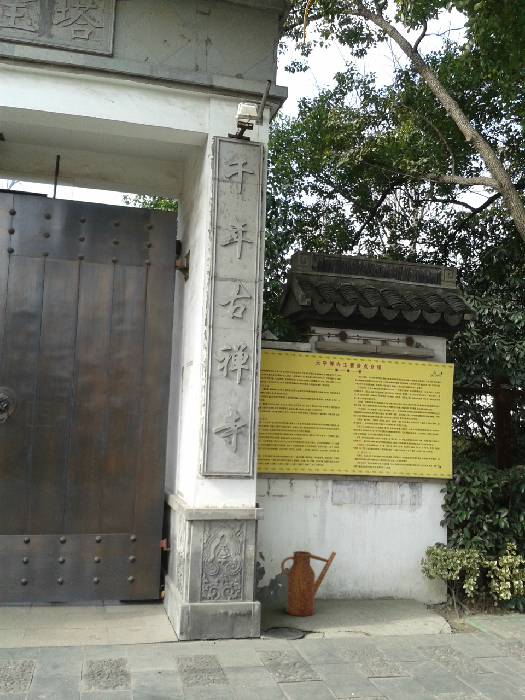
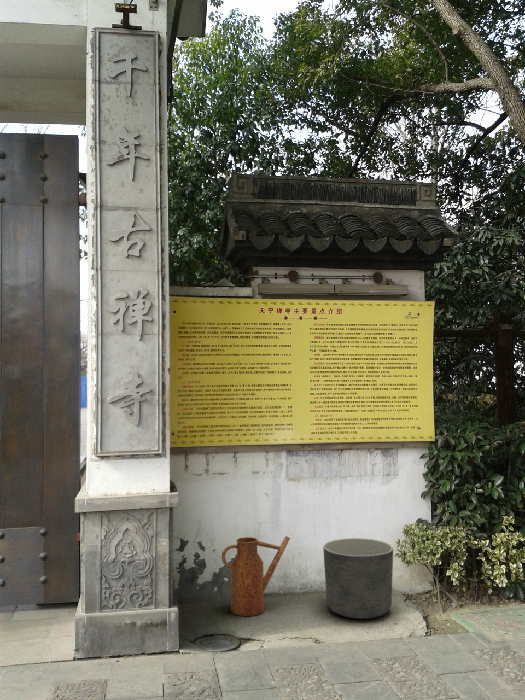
planter: none [363,556,421,620] -> present [323,538,393,619]

